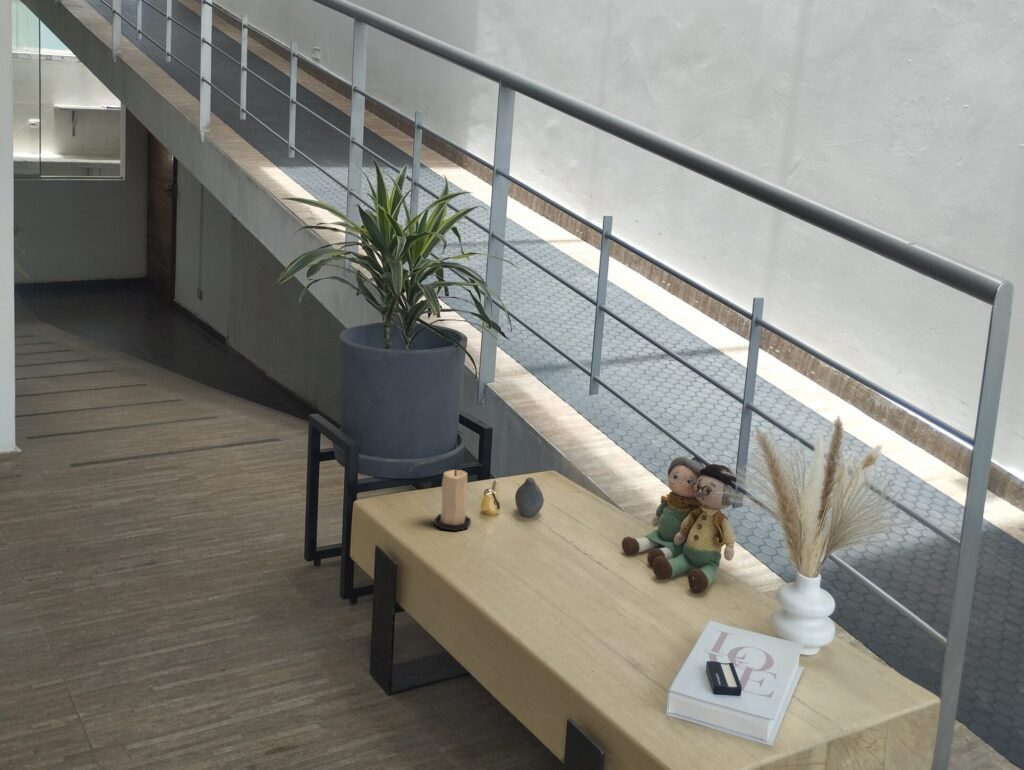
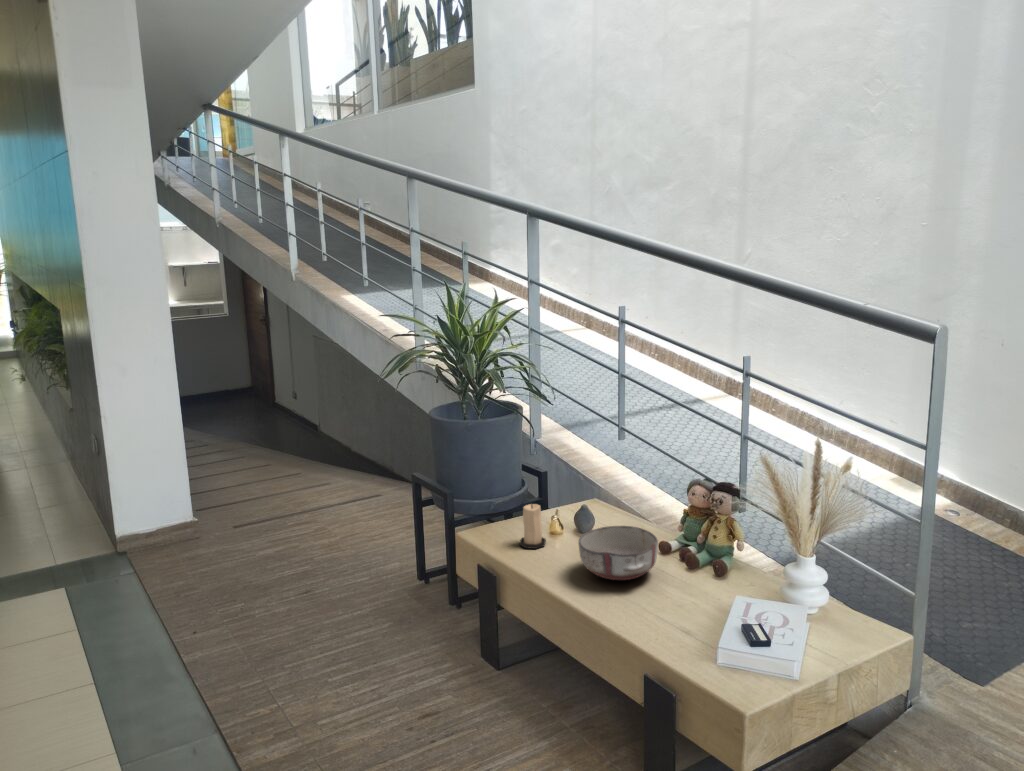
ceramic bowl: none [508,510,616,585] -> present [579,526,658,580]

